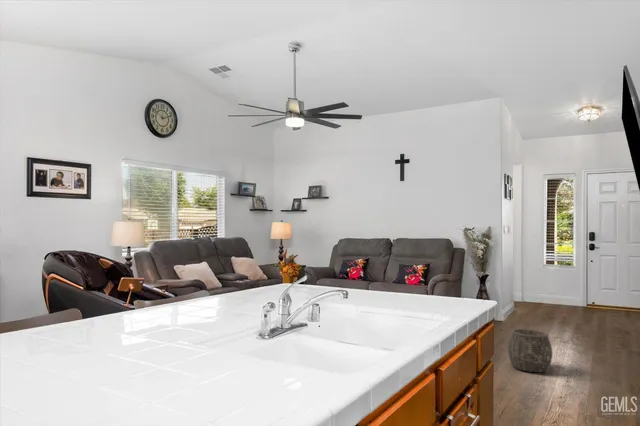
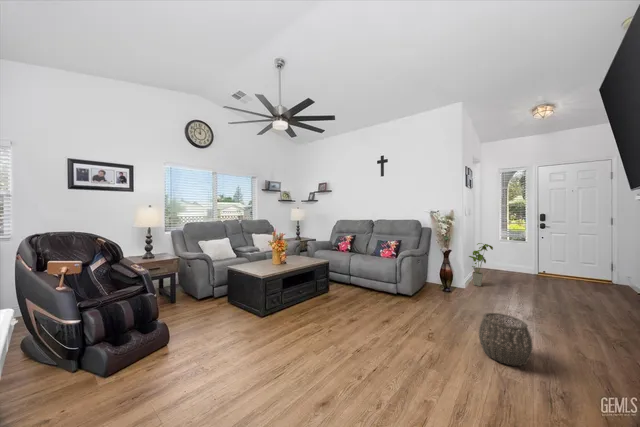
house plant: none [511,268,538,321] -> present [469,243,493,286]

